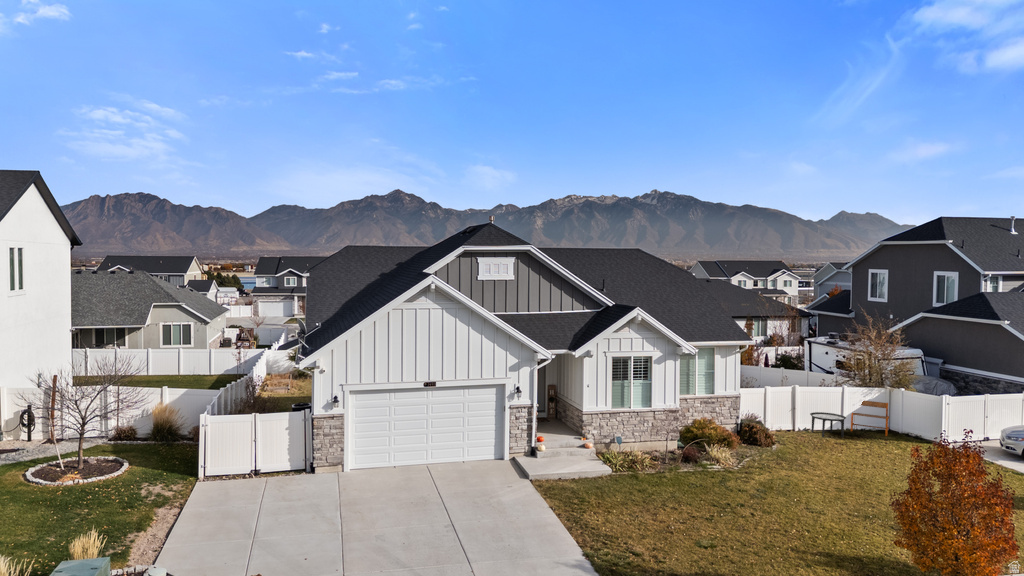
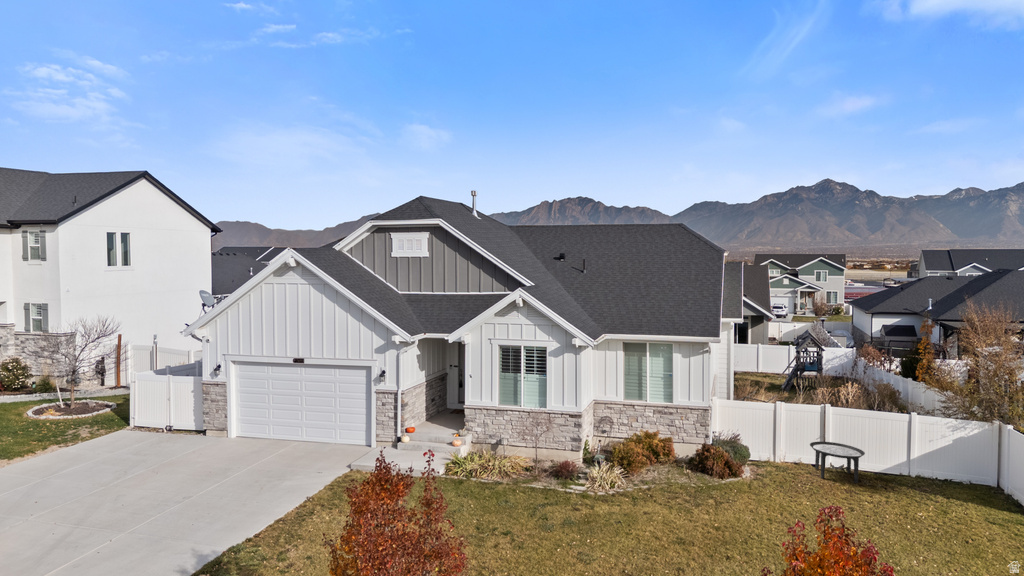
bench: present [851,400,889,436] -> none [886,430,956,493]

